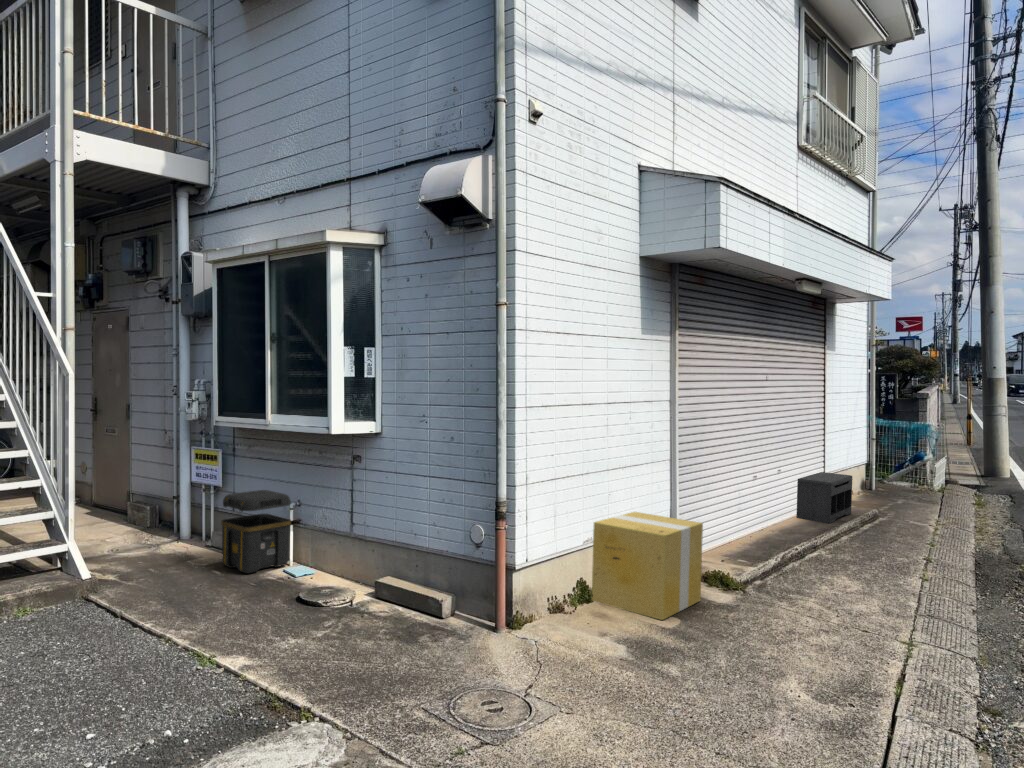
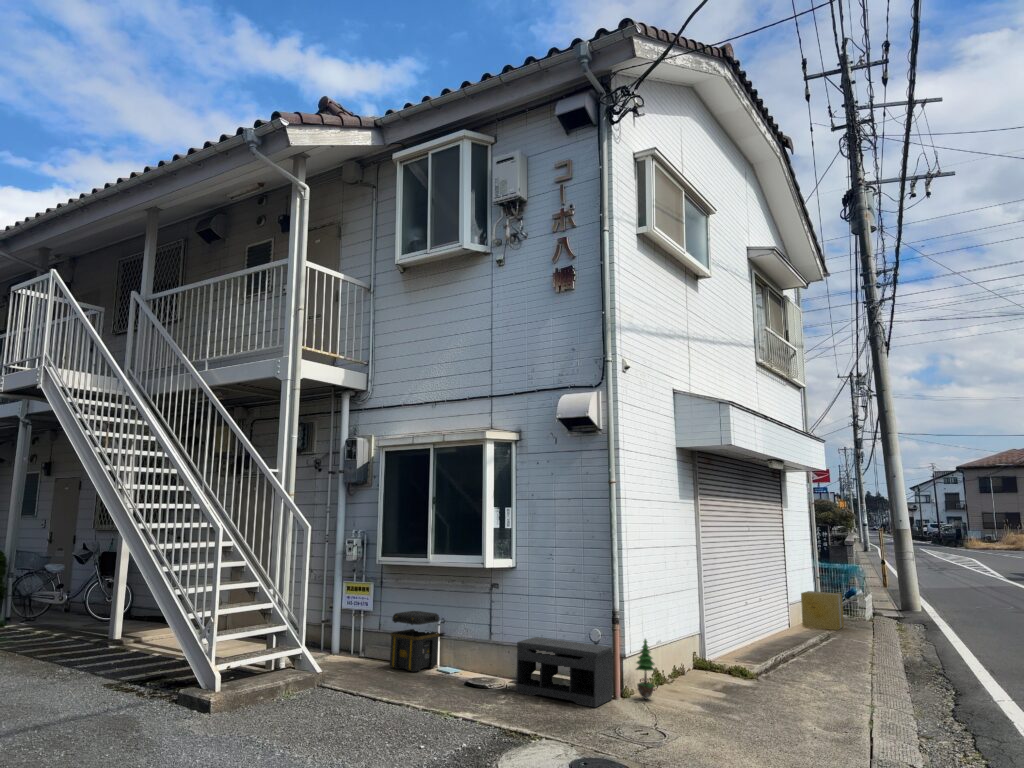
bench: present [796,472,853,523] -> present [516,637,612,707]
cardboard box: present [592,512,703,620] -> present [801,591,844,630]
potted tree: none [533,540,565,629] -> present [636,639,655,699]

